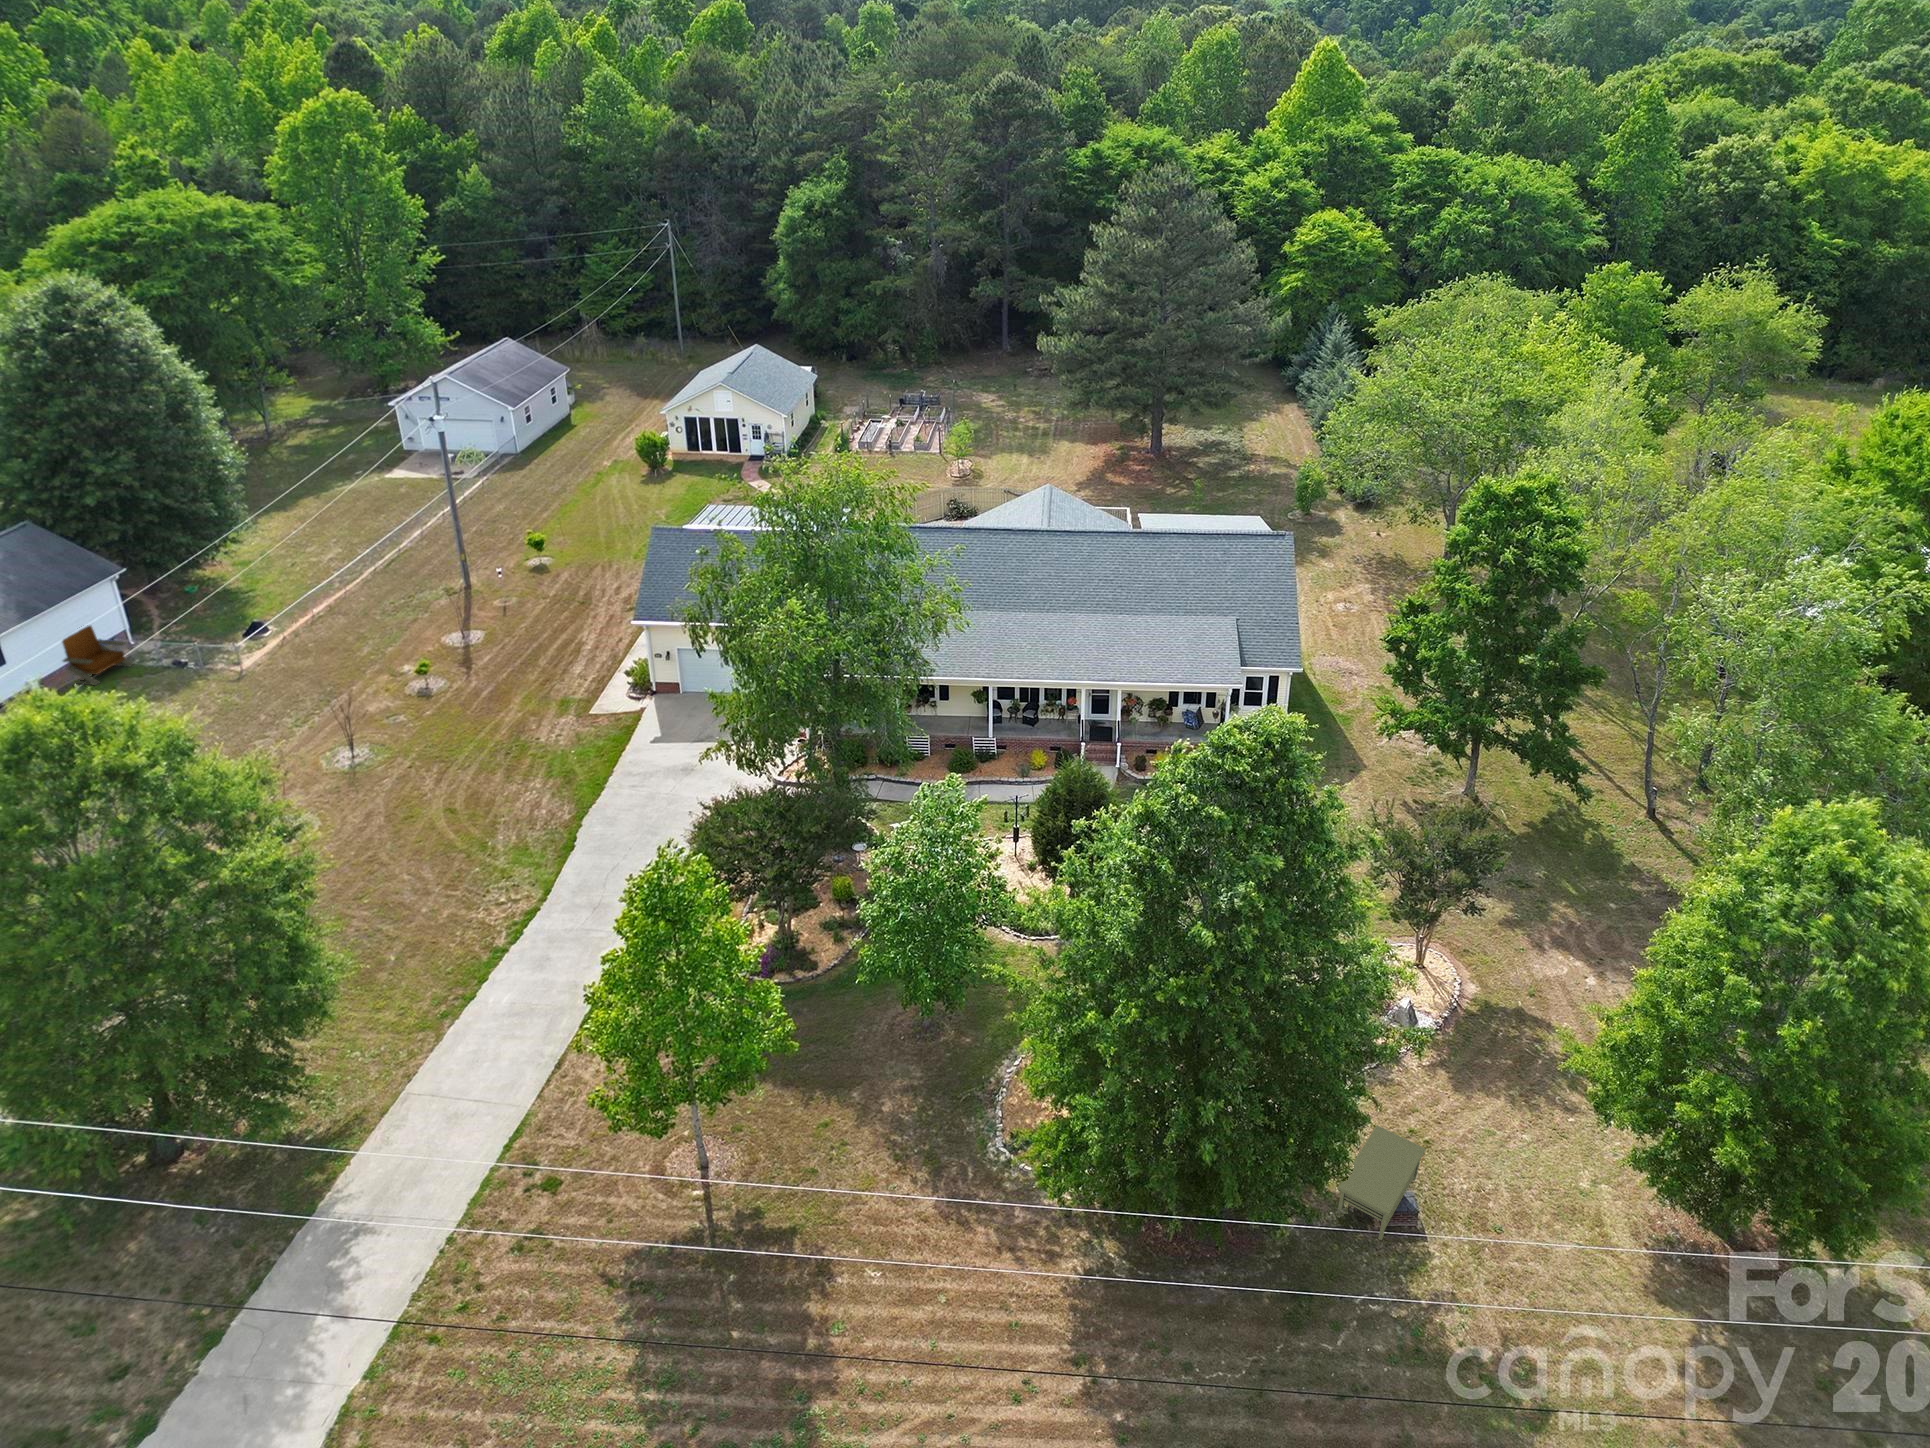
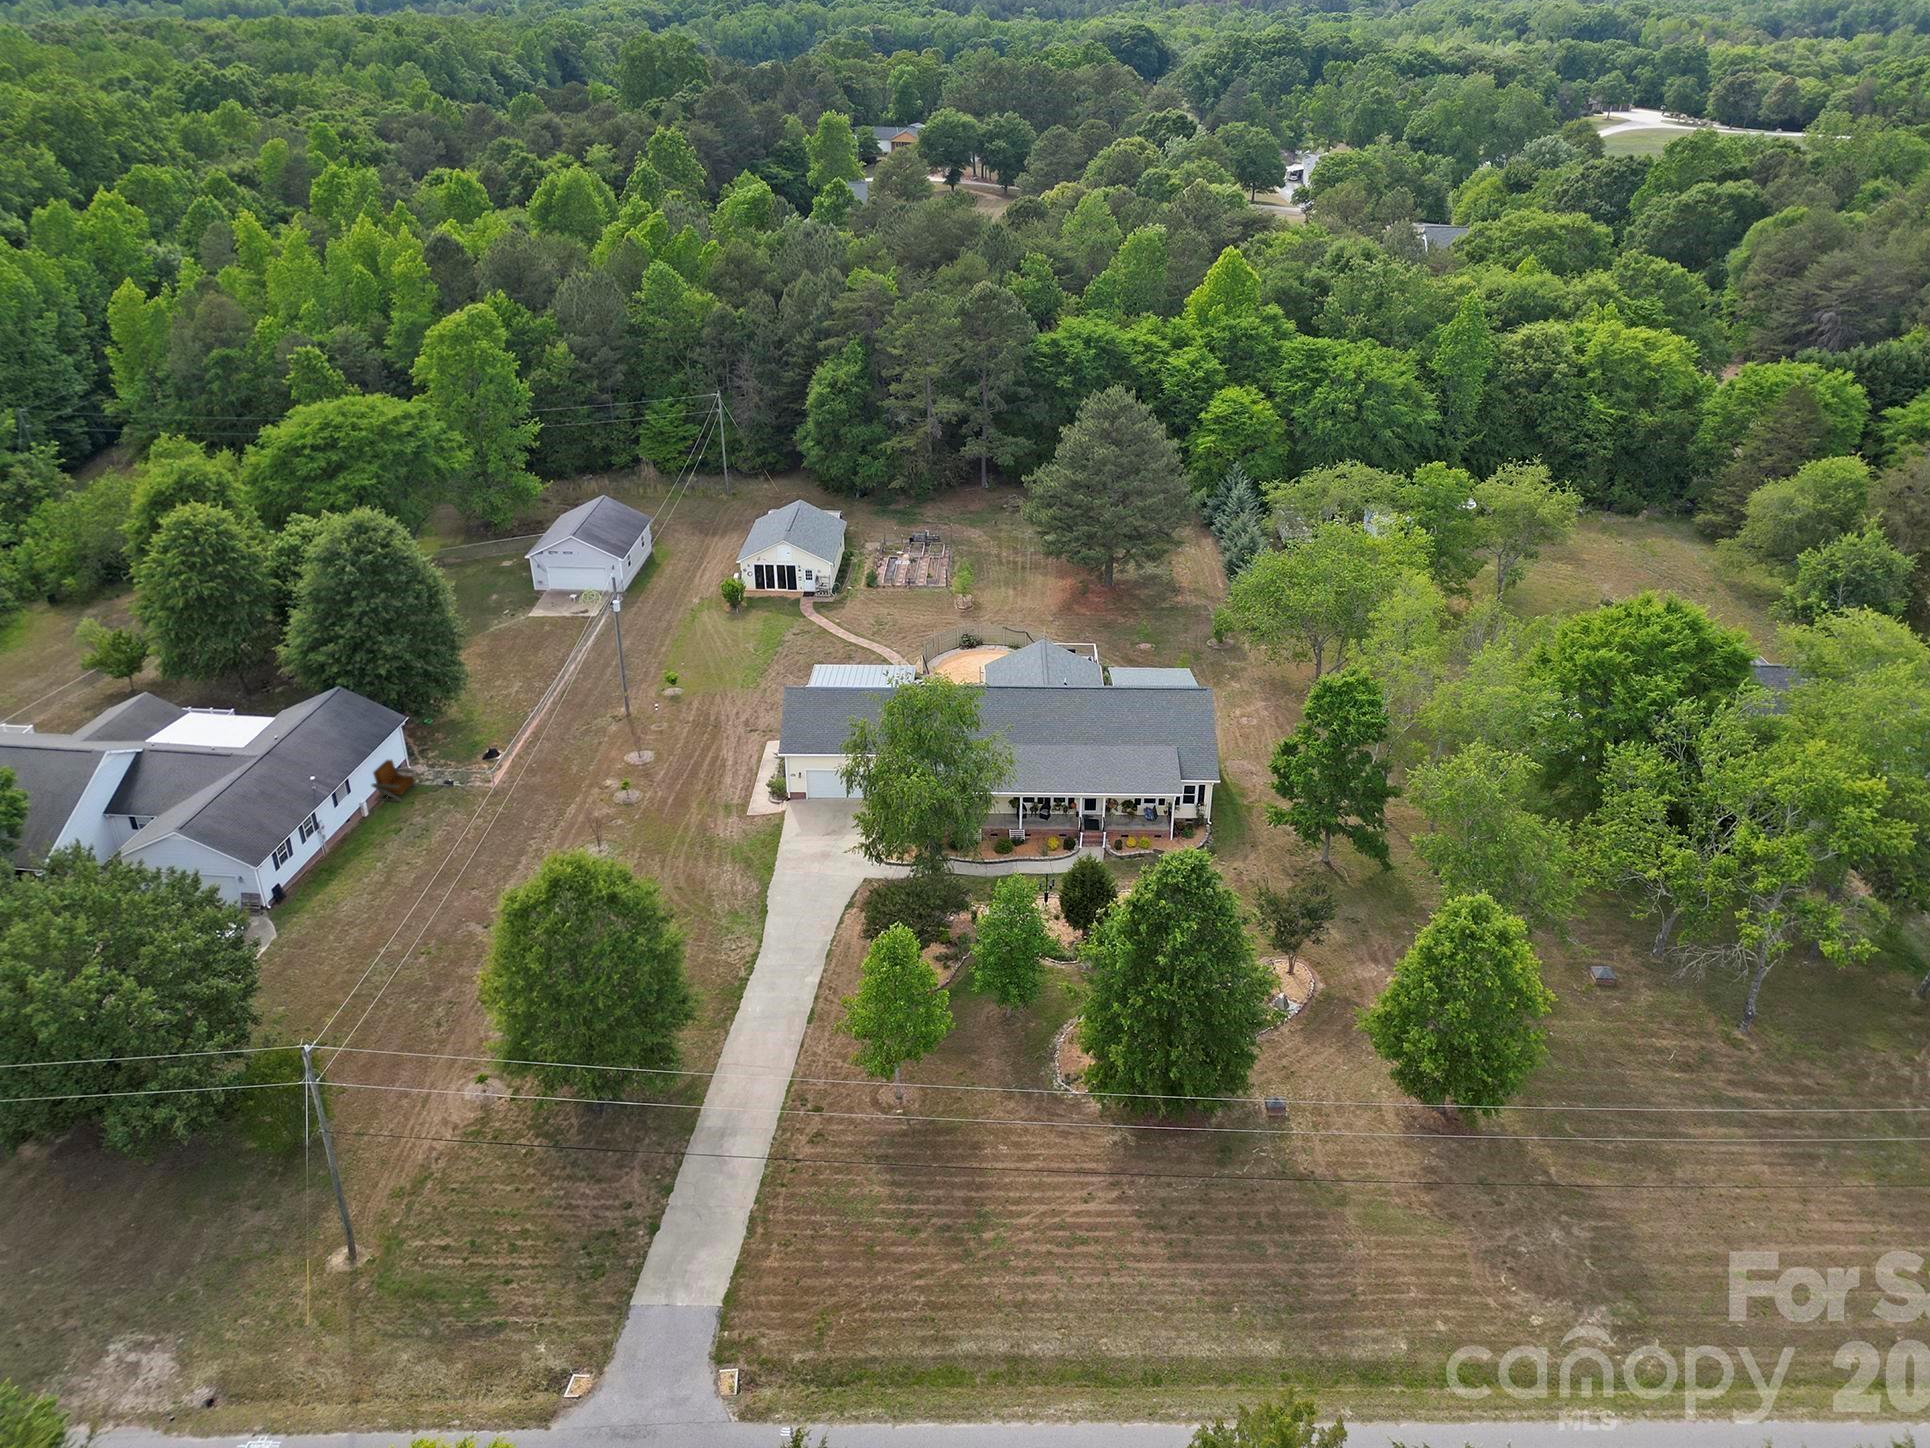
storage bench: present [1337,1125,1425,1240] -> none [1242,1062,1289,1121]

